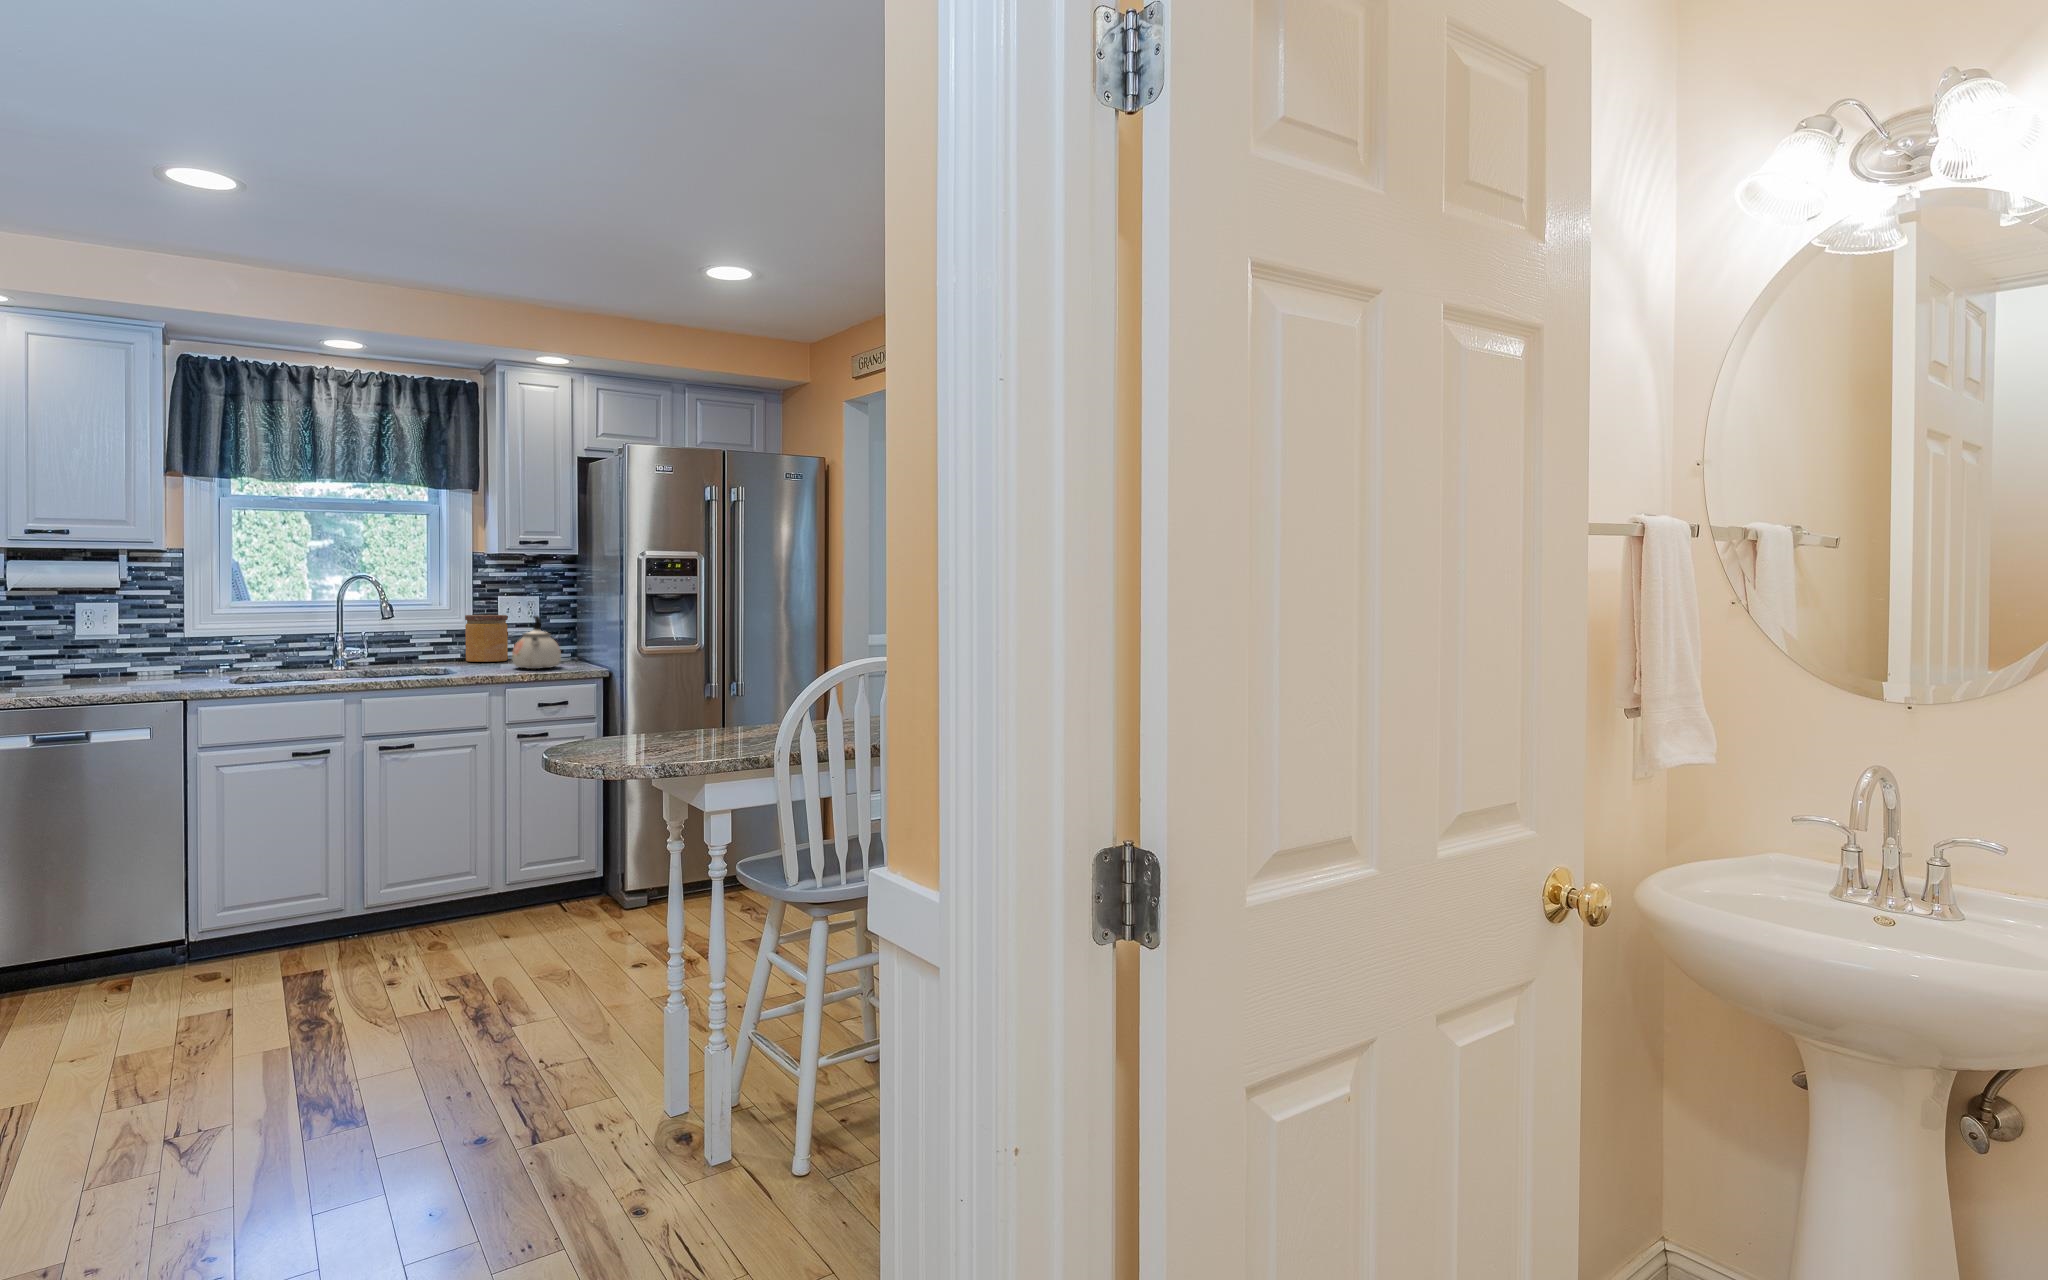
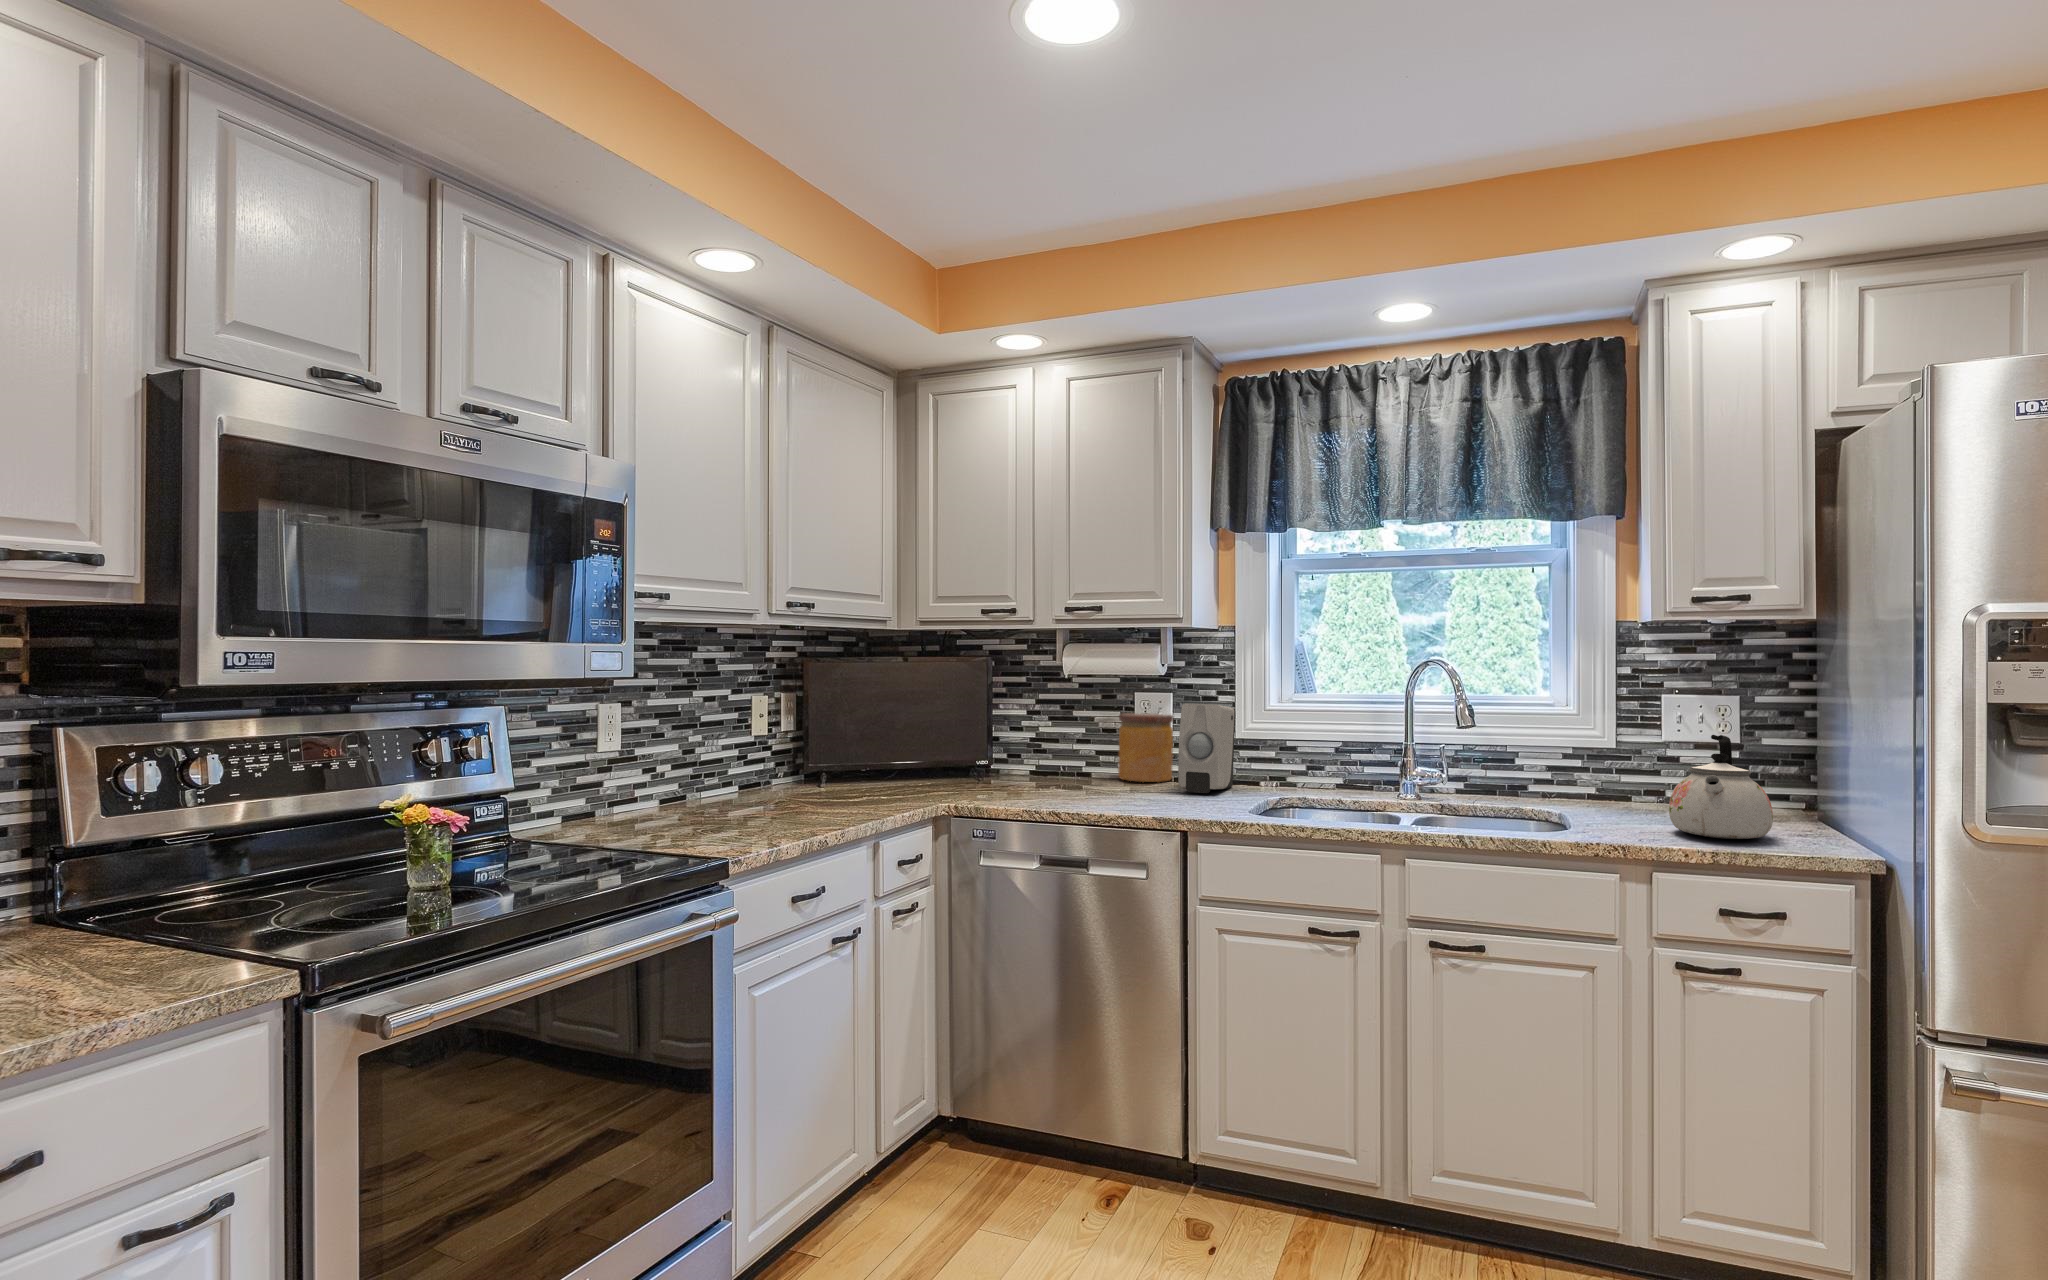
soap dispenser: none [150,609,193,677] -> present [1178,703,1235,793]
jar: present [465,615,508,662] -> present [1118,713,1173,782]

